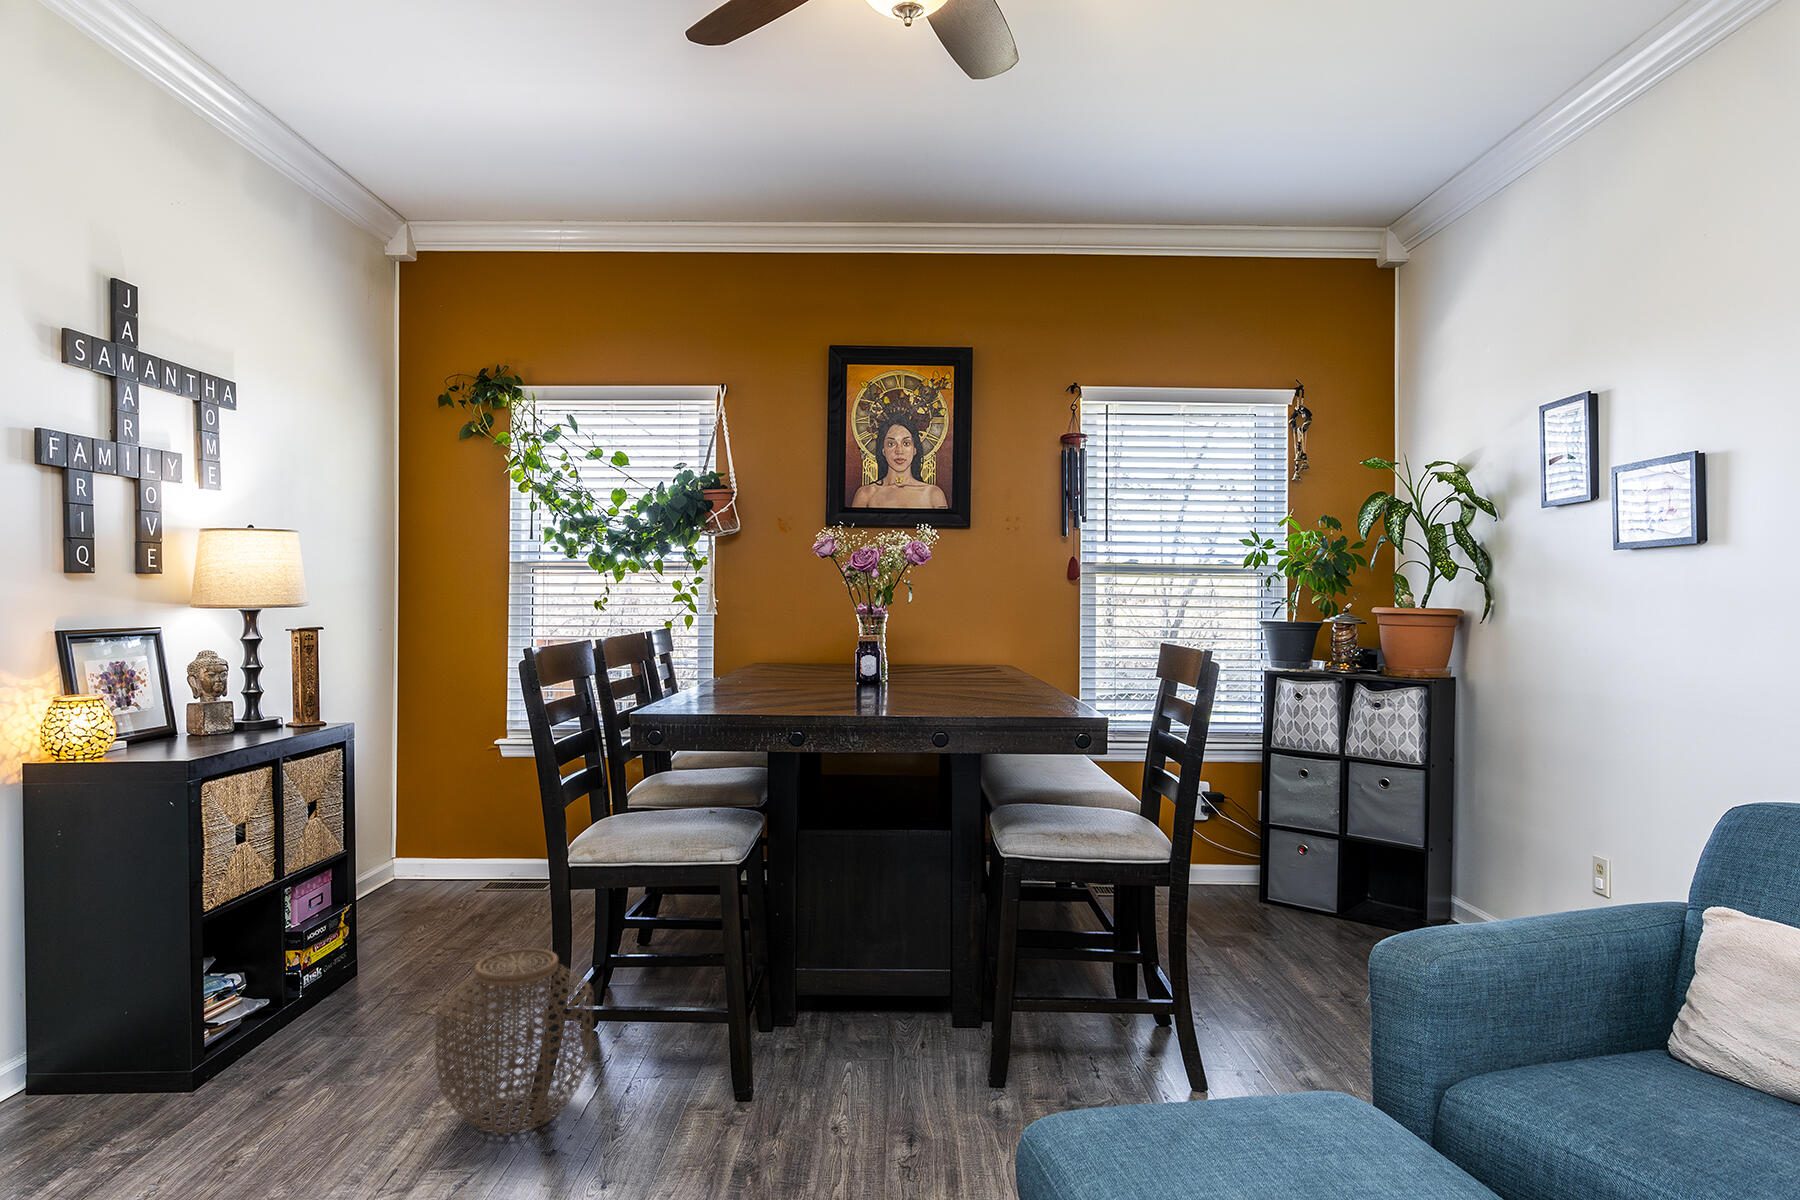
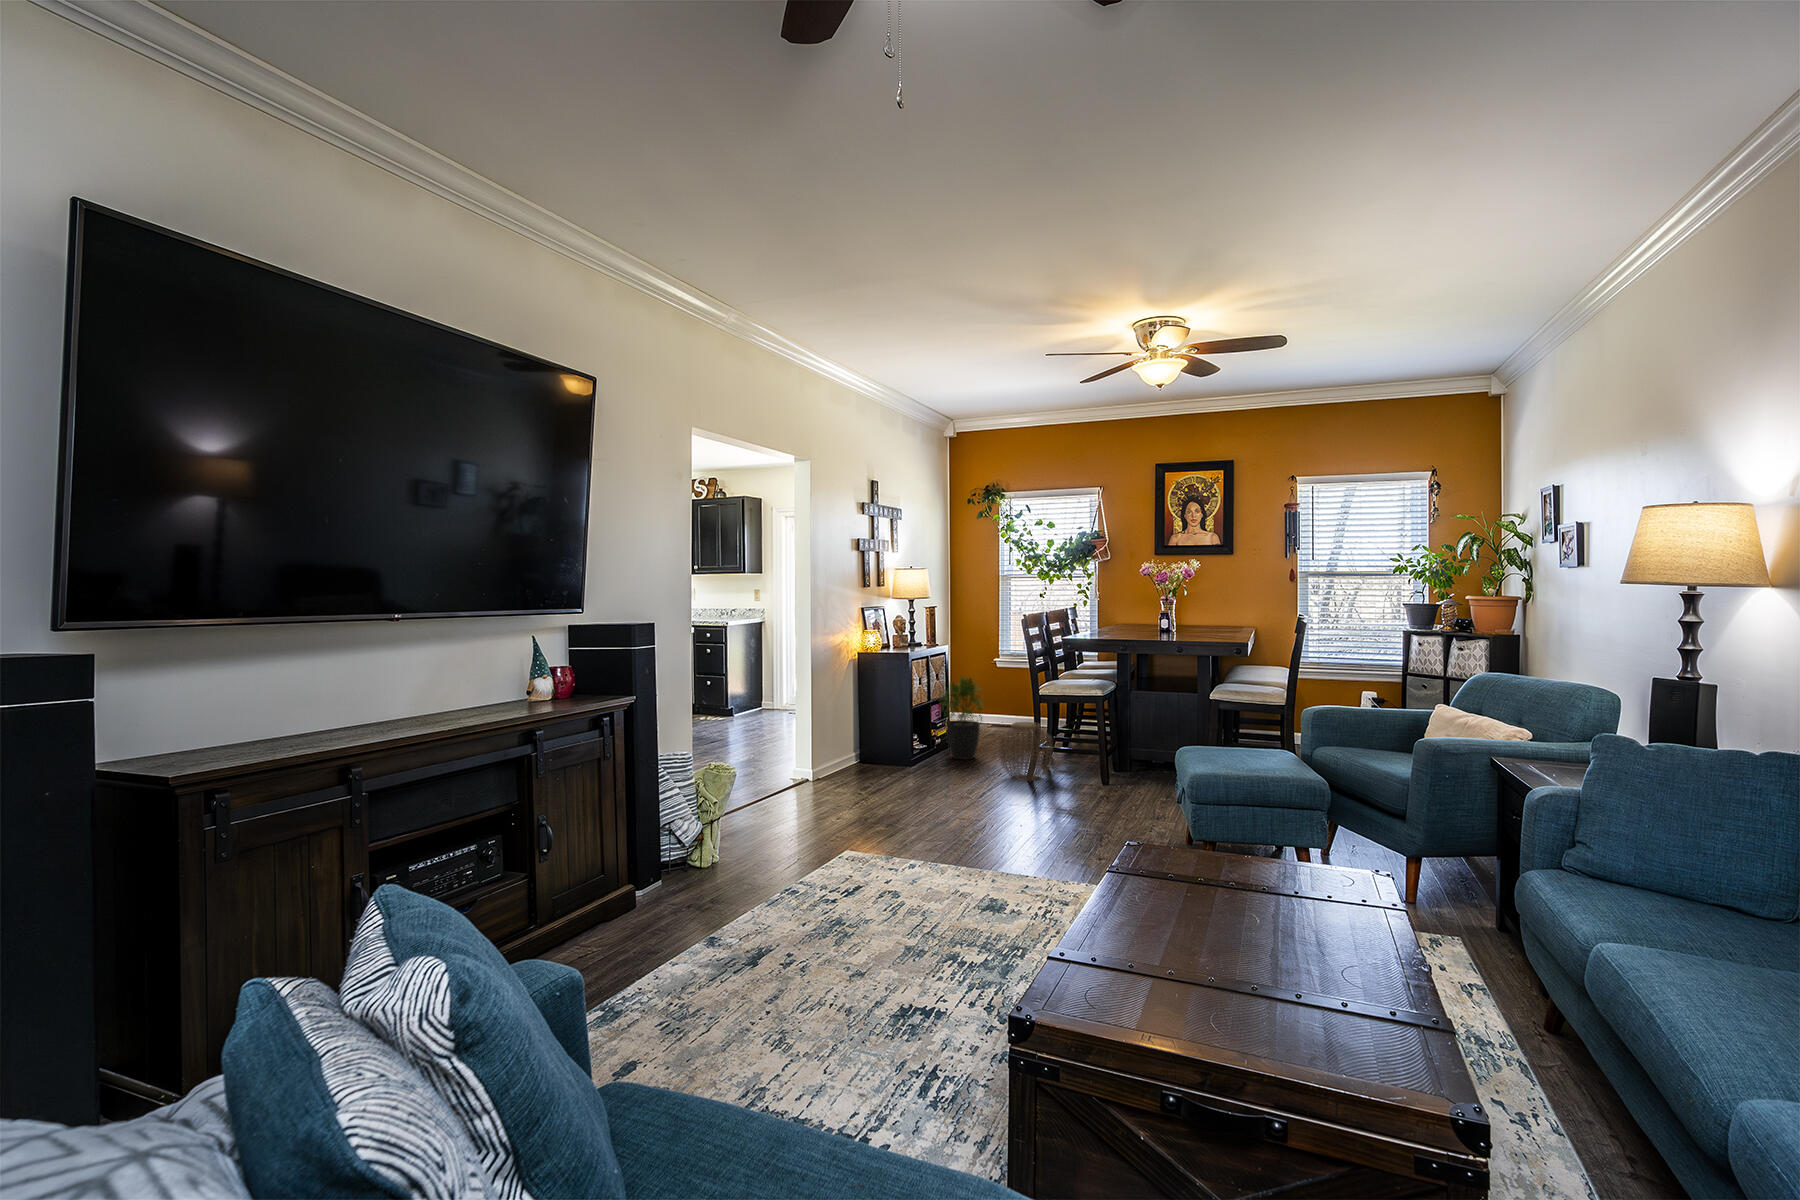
potted plant: none [288,807,445,1036] -> present [941,677,983,759]

